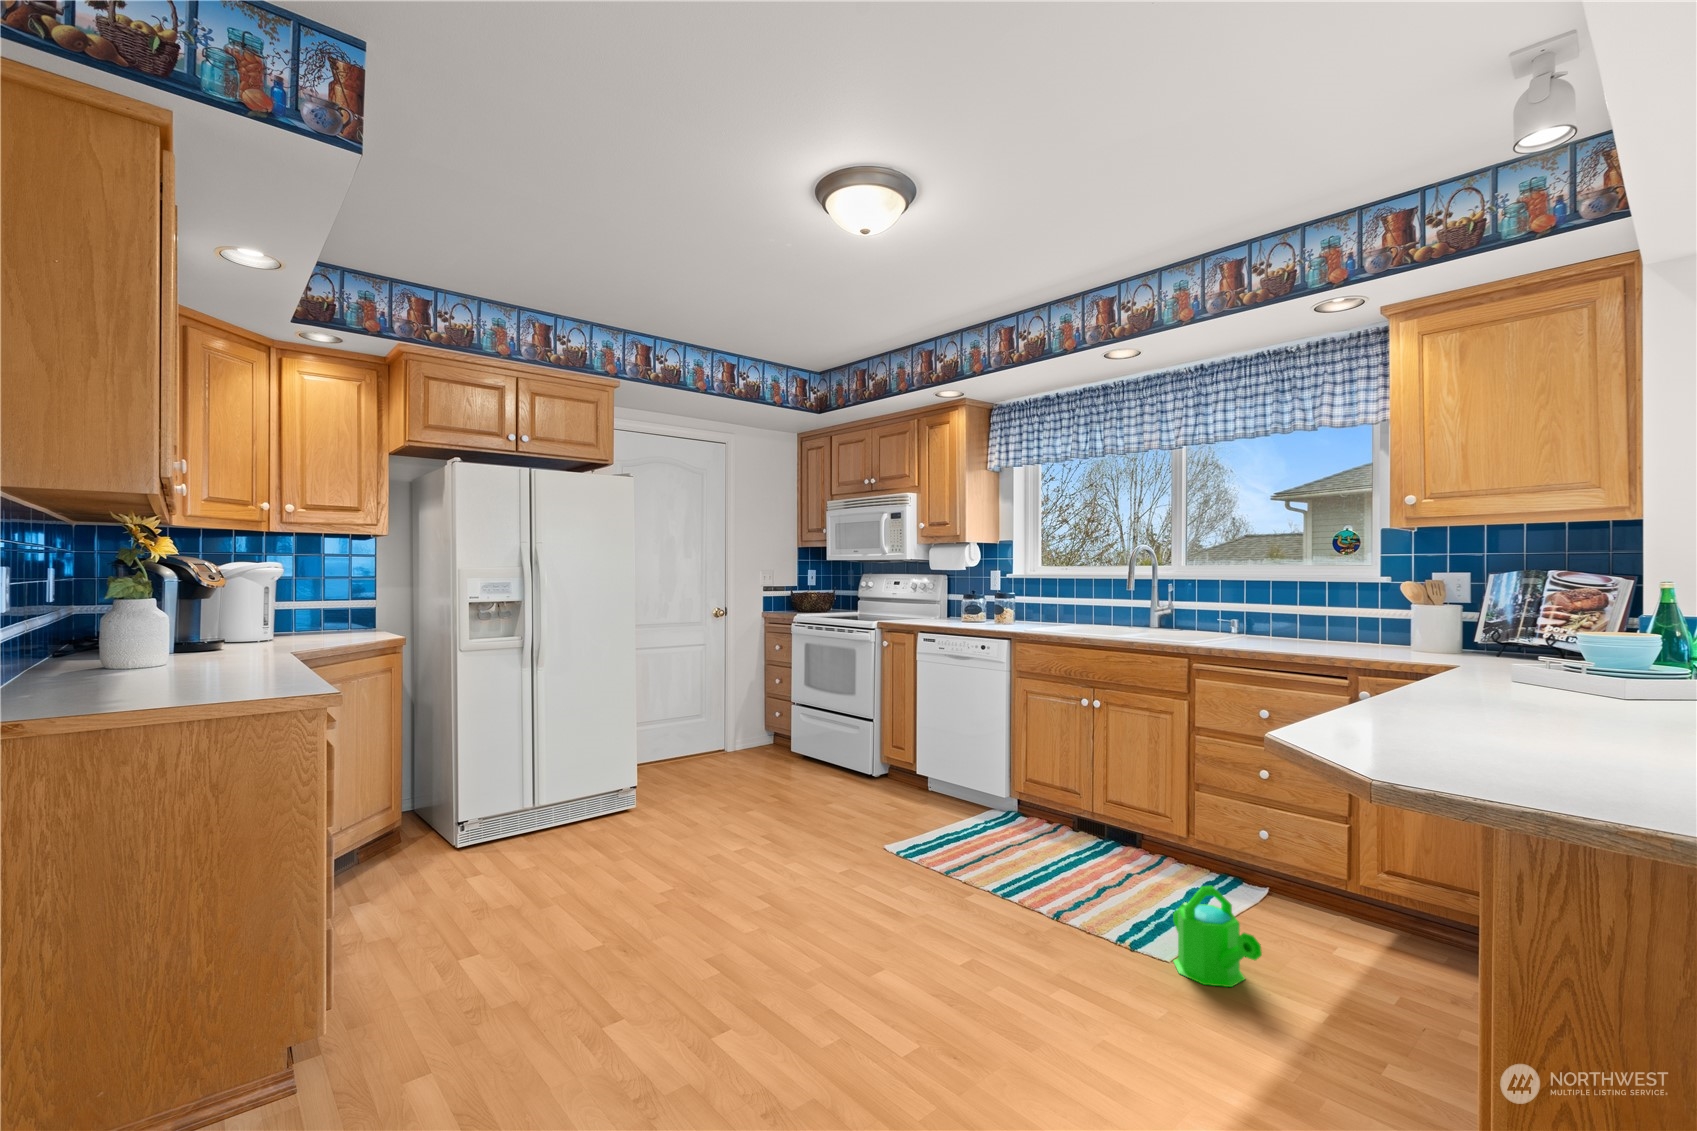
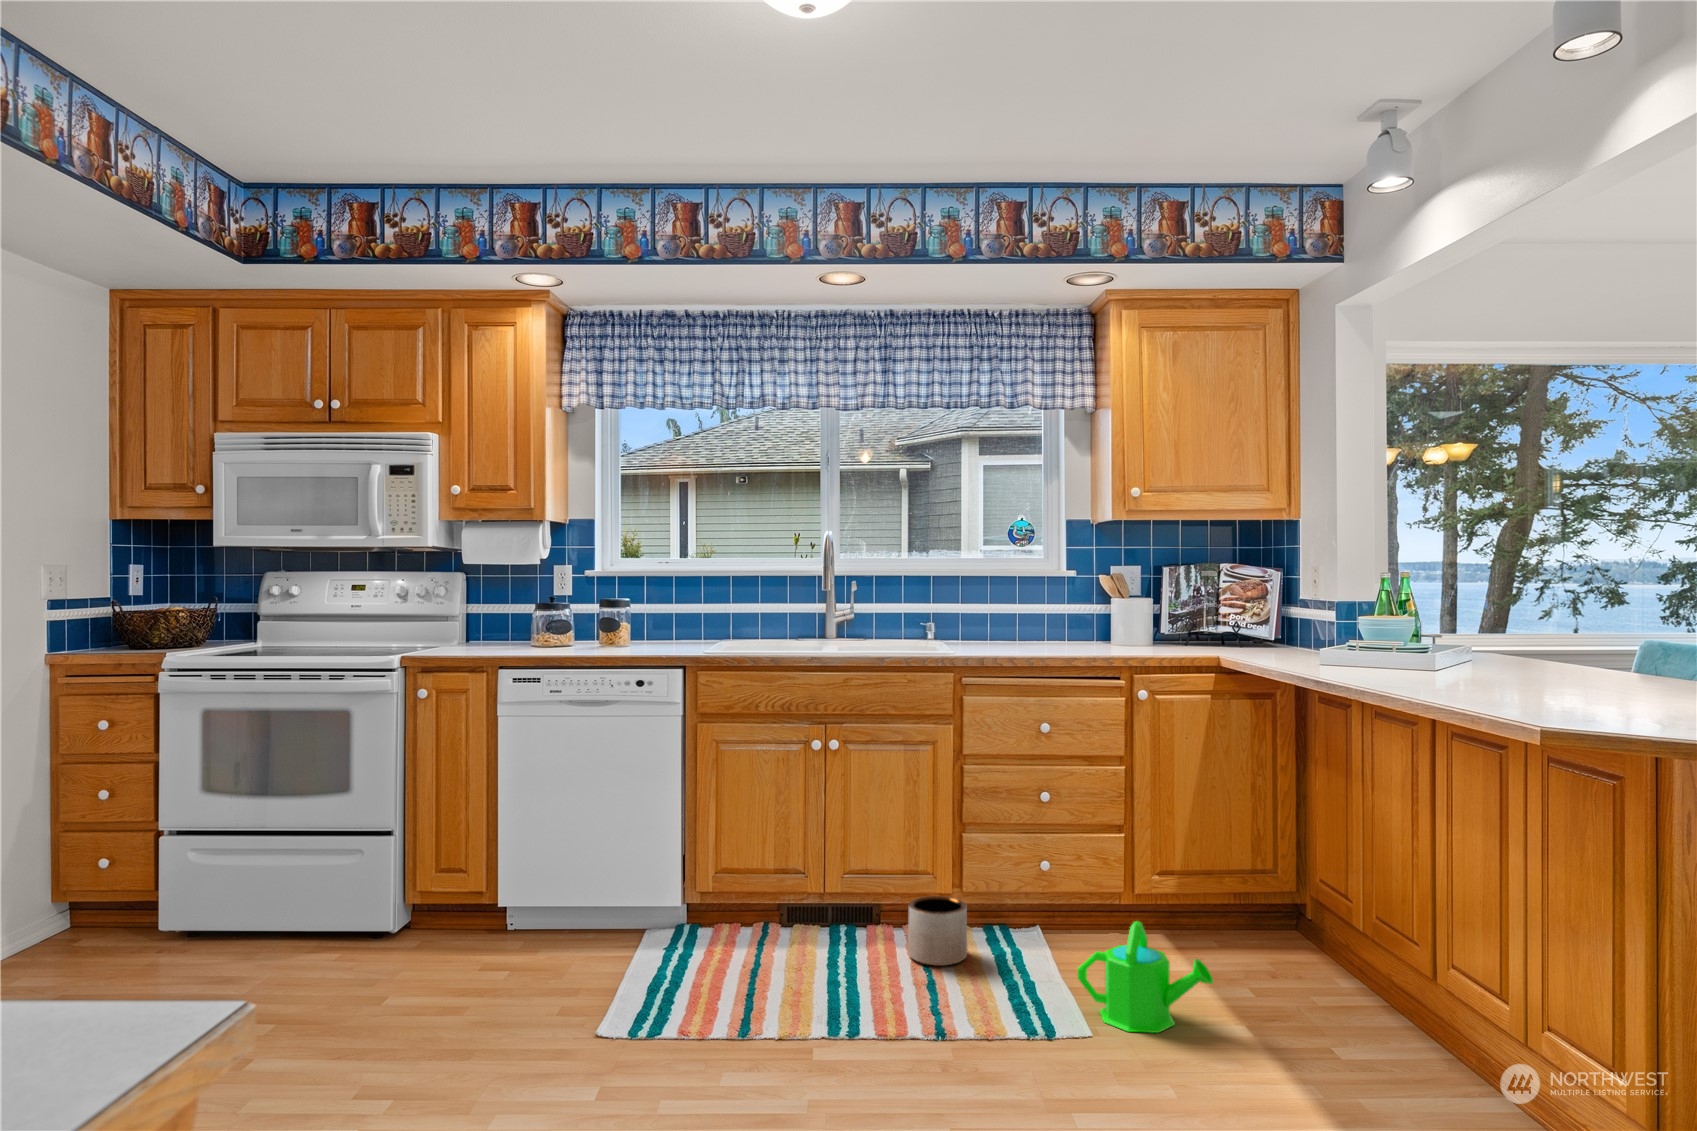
planter: none [1108,832,1158,889] -> present [908,896,967,966]

